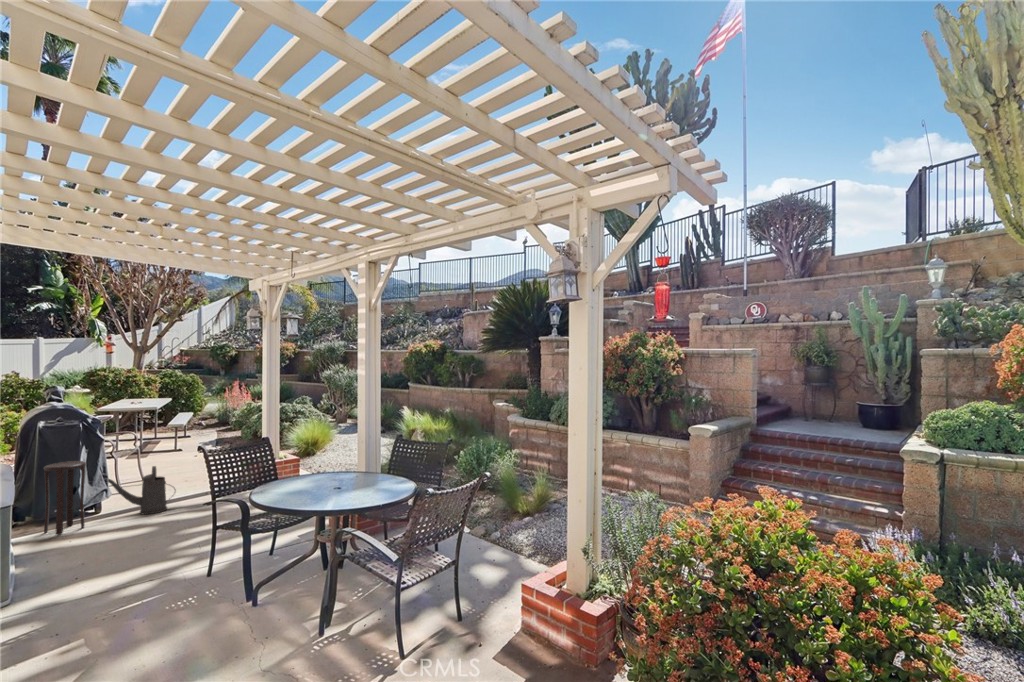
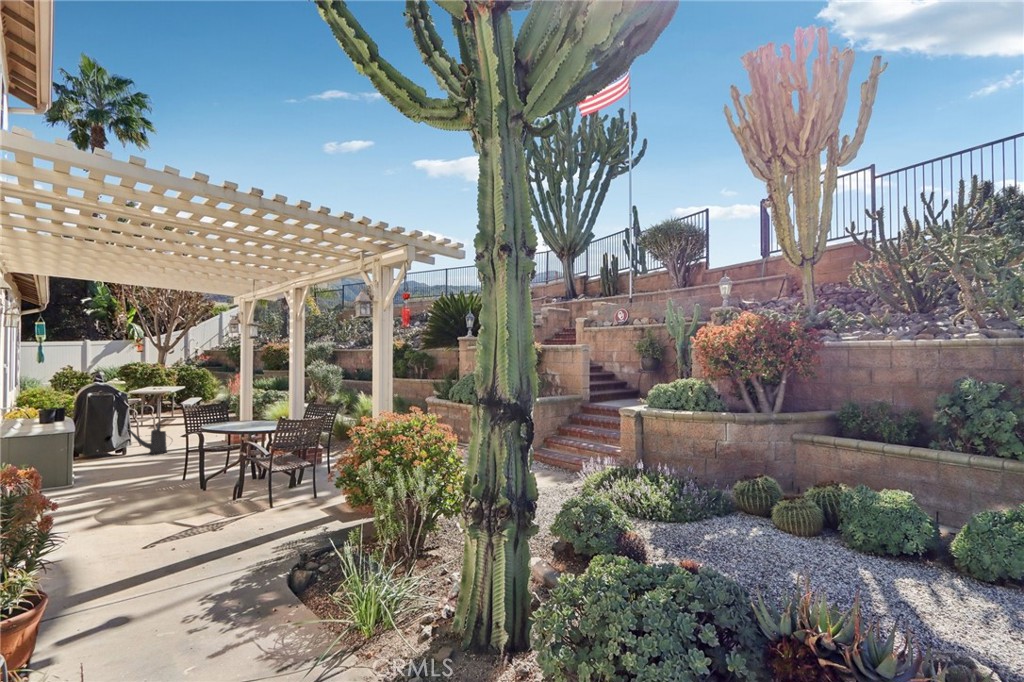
stool: present [44,461,86,535] -> none [90,418,116,462]

